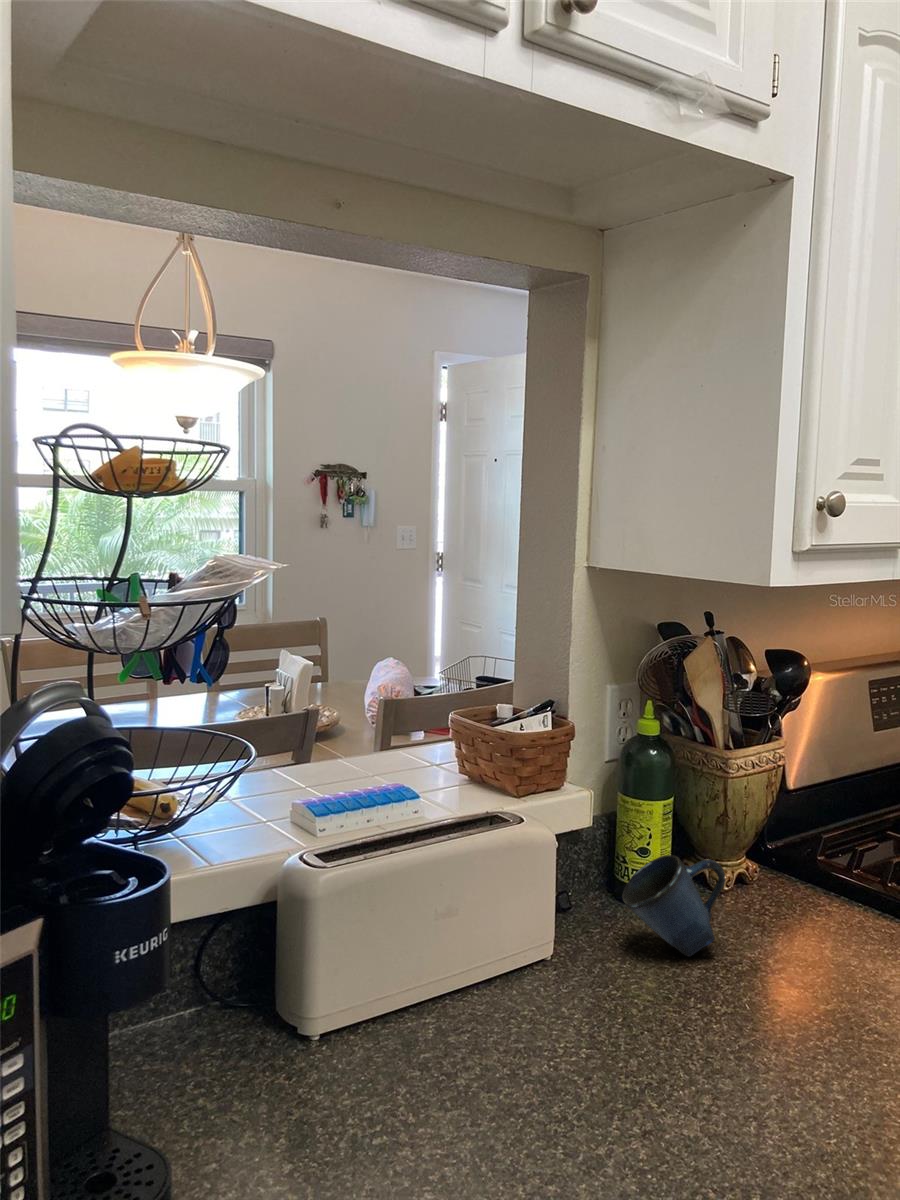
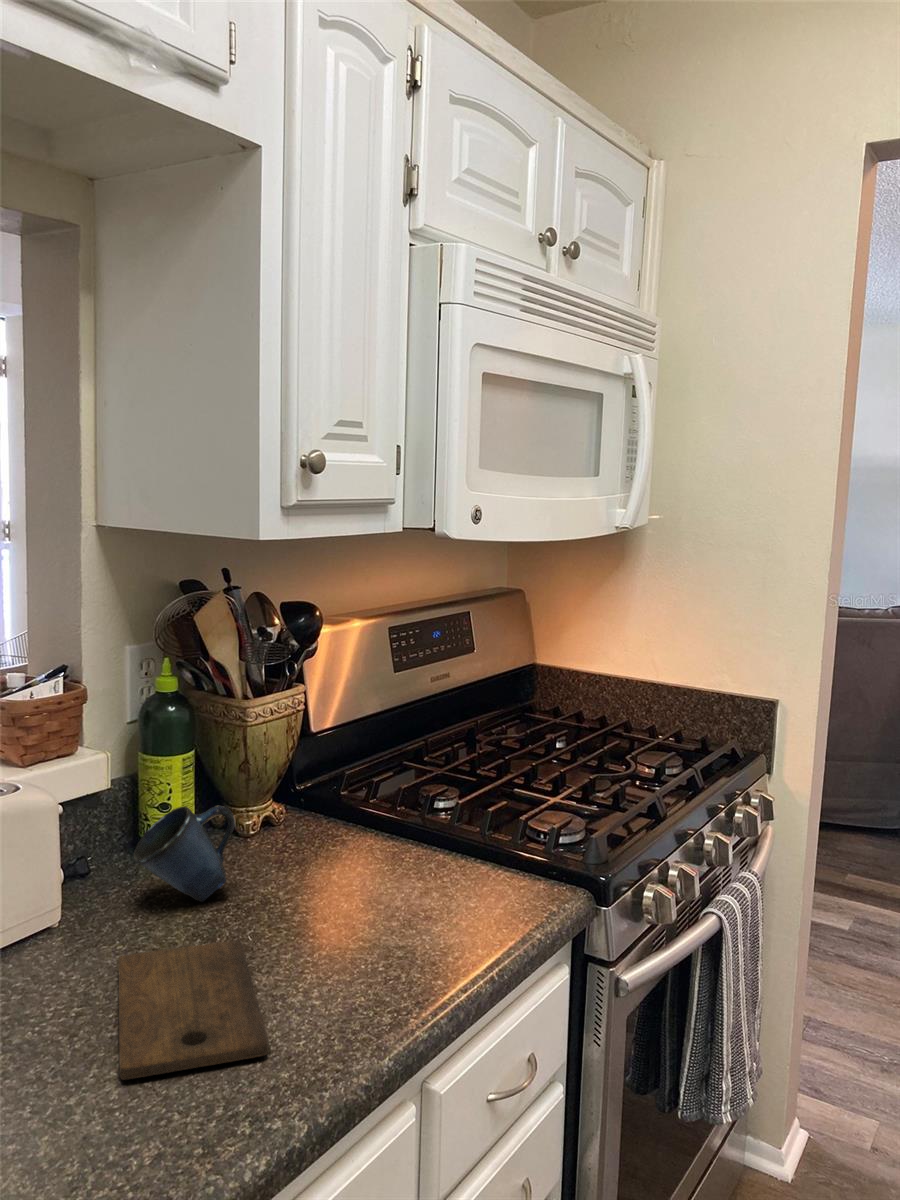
cutting board: none [619,1002,800,1148] -> present [119,940,268,1080]

